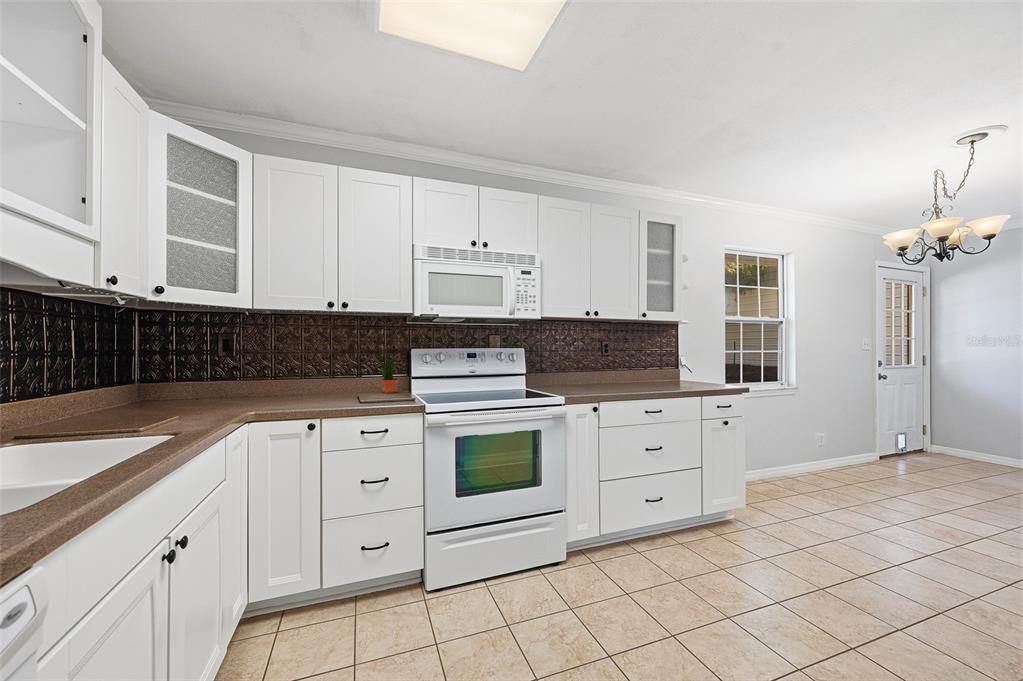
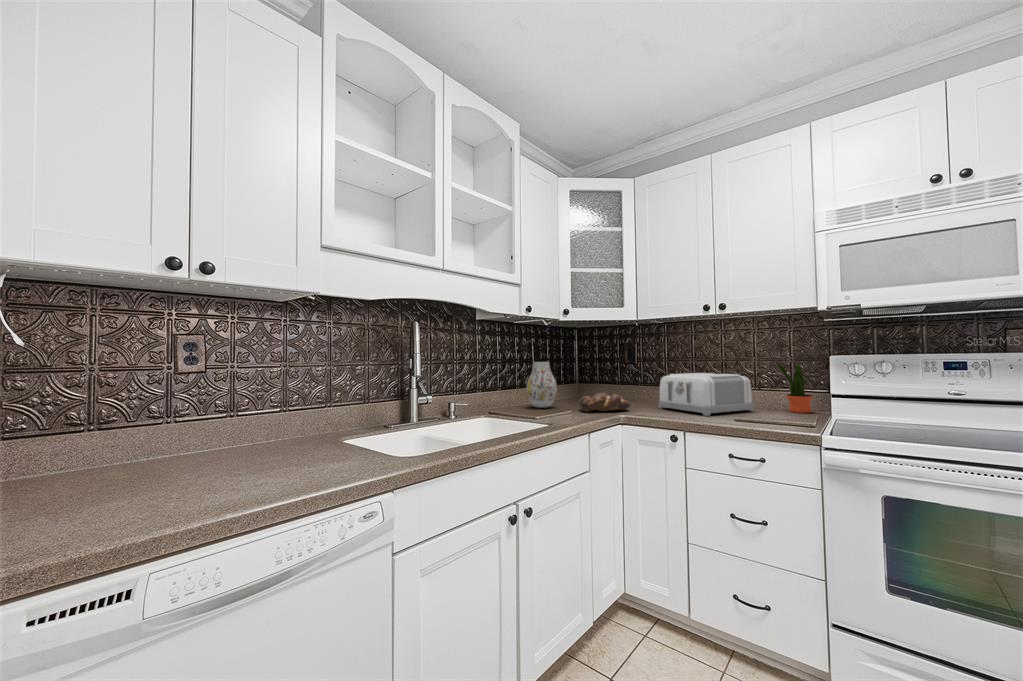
vase: none [85,355,143,420] -> present [527,362,557,408]
toaster: none [276,364,361,403] -> present [659,373,754,416]
bread loaf: none [184,390,252,415] -> present [579,392,630,412]

